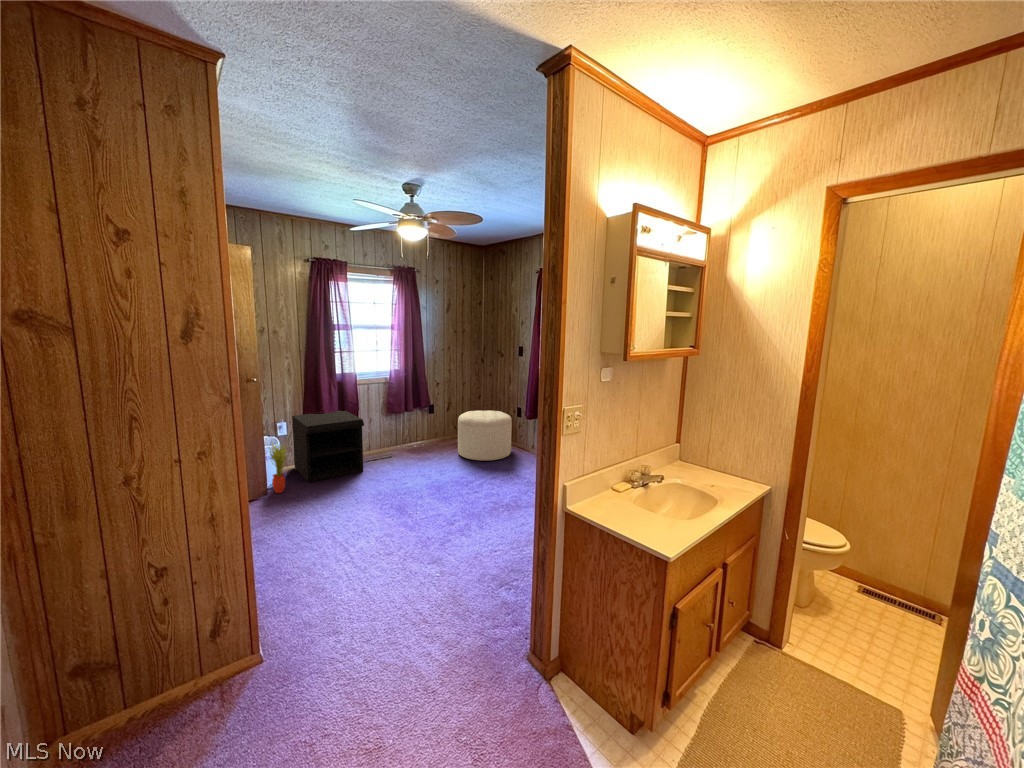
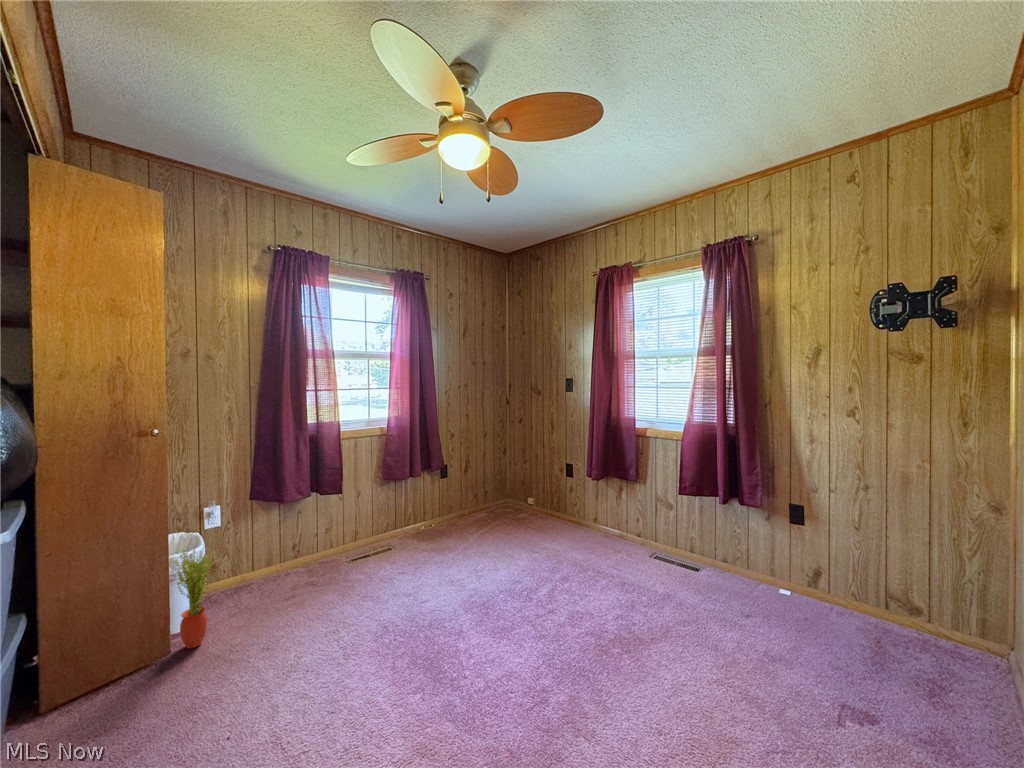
ottoman: present [458,410,512,461] -> none [489,471,567,548]
nightstand: present [292,411,364,482] -> none [232,480,353,615]

